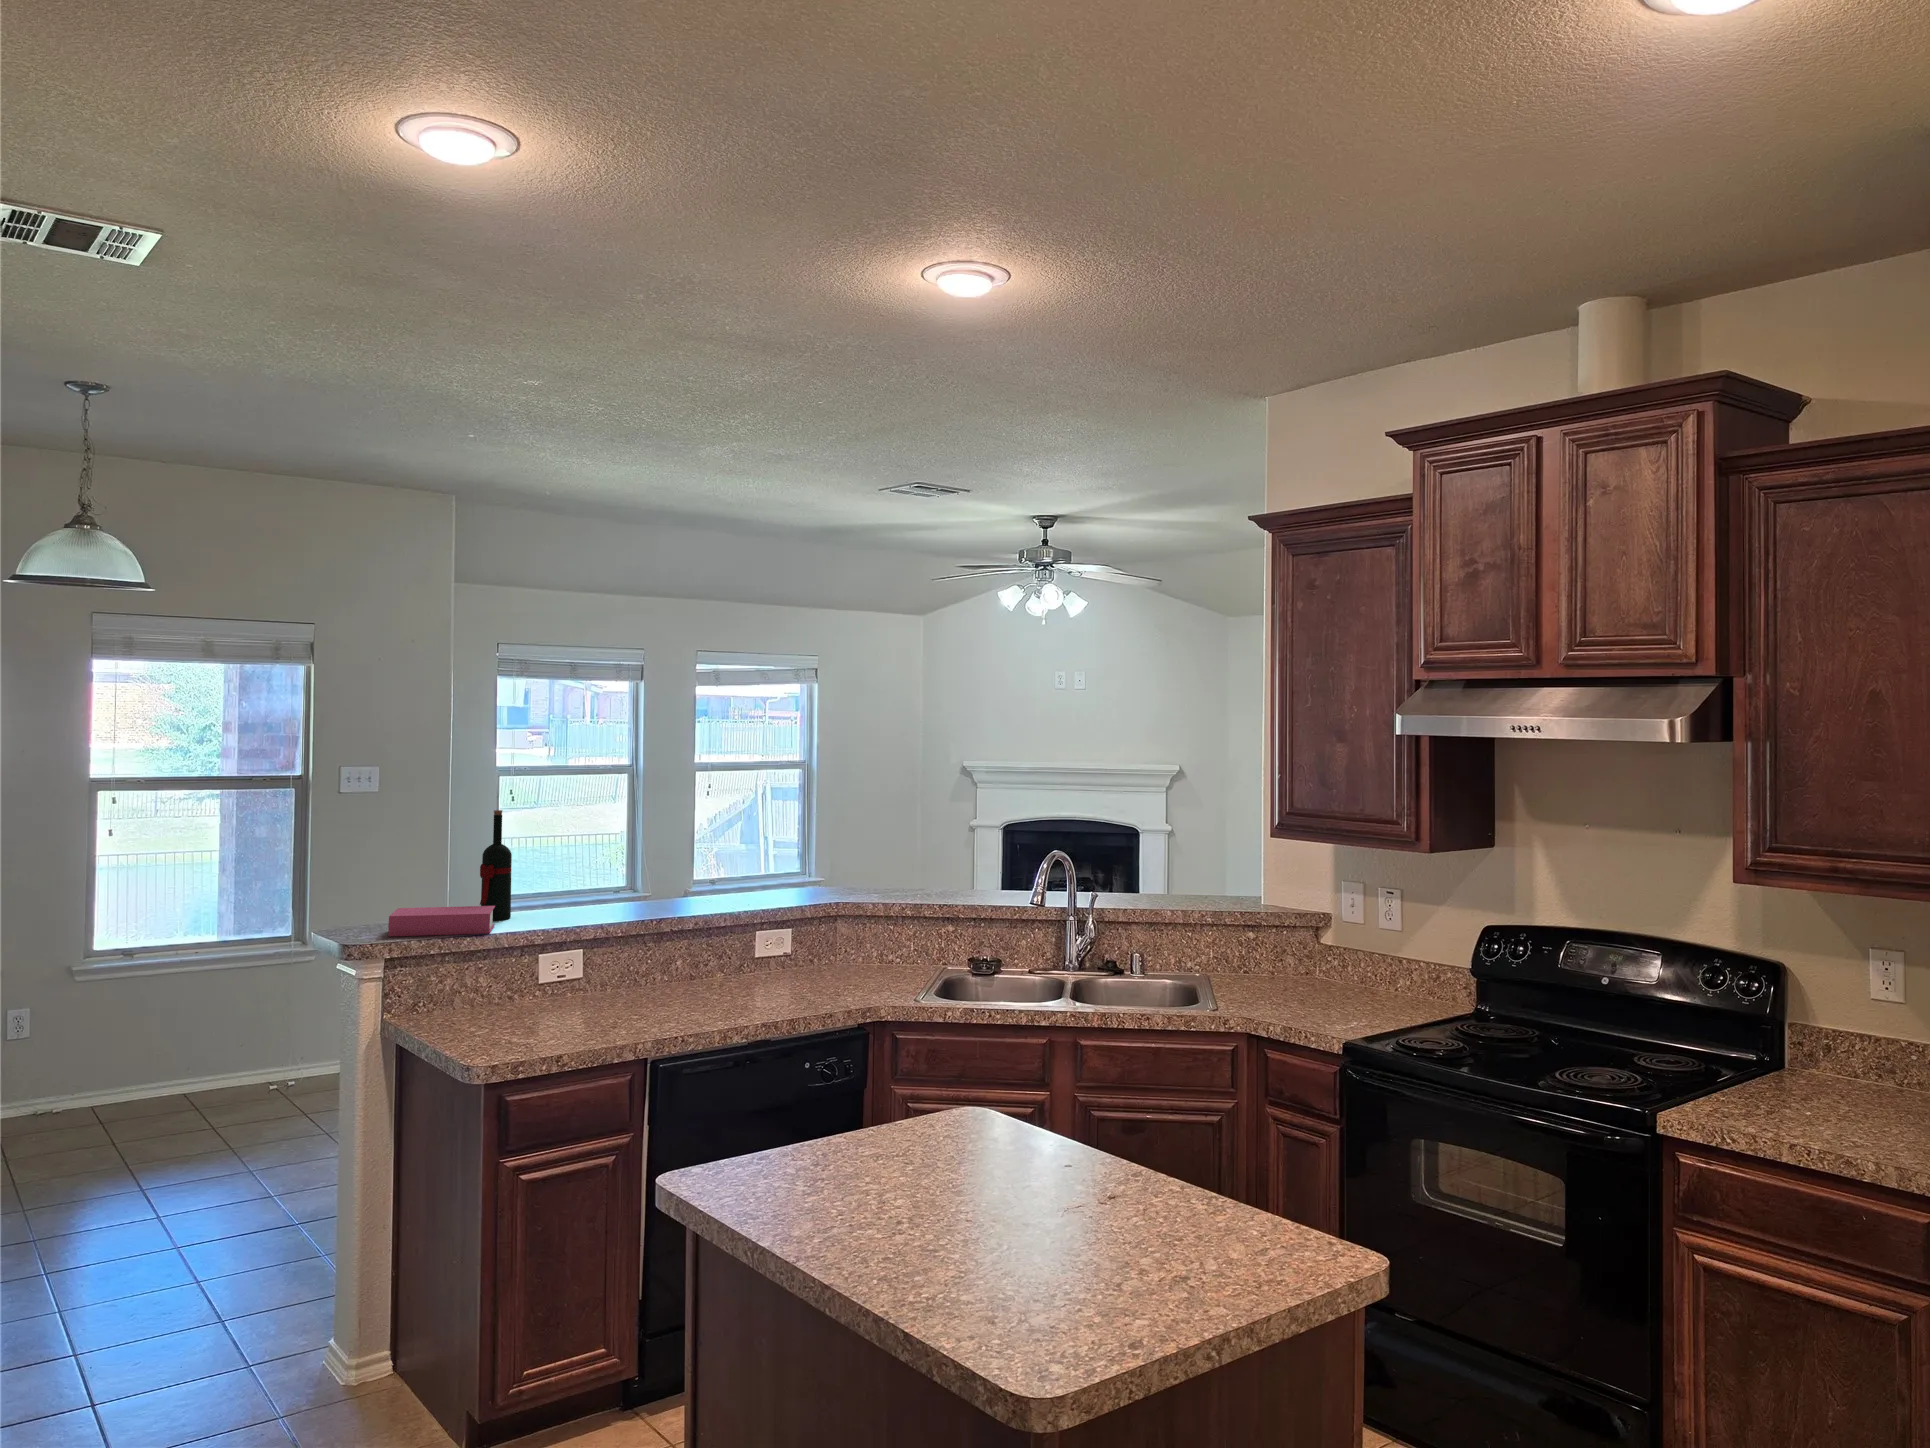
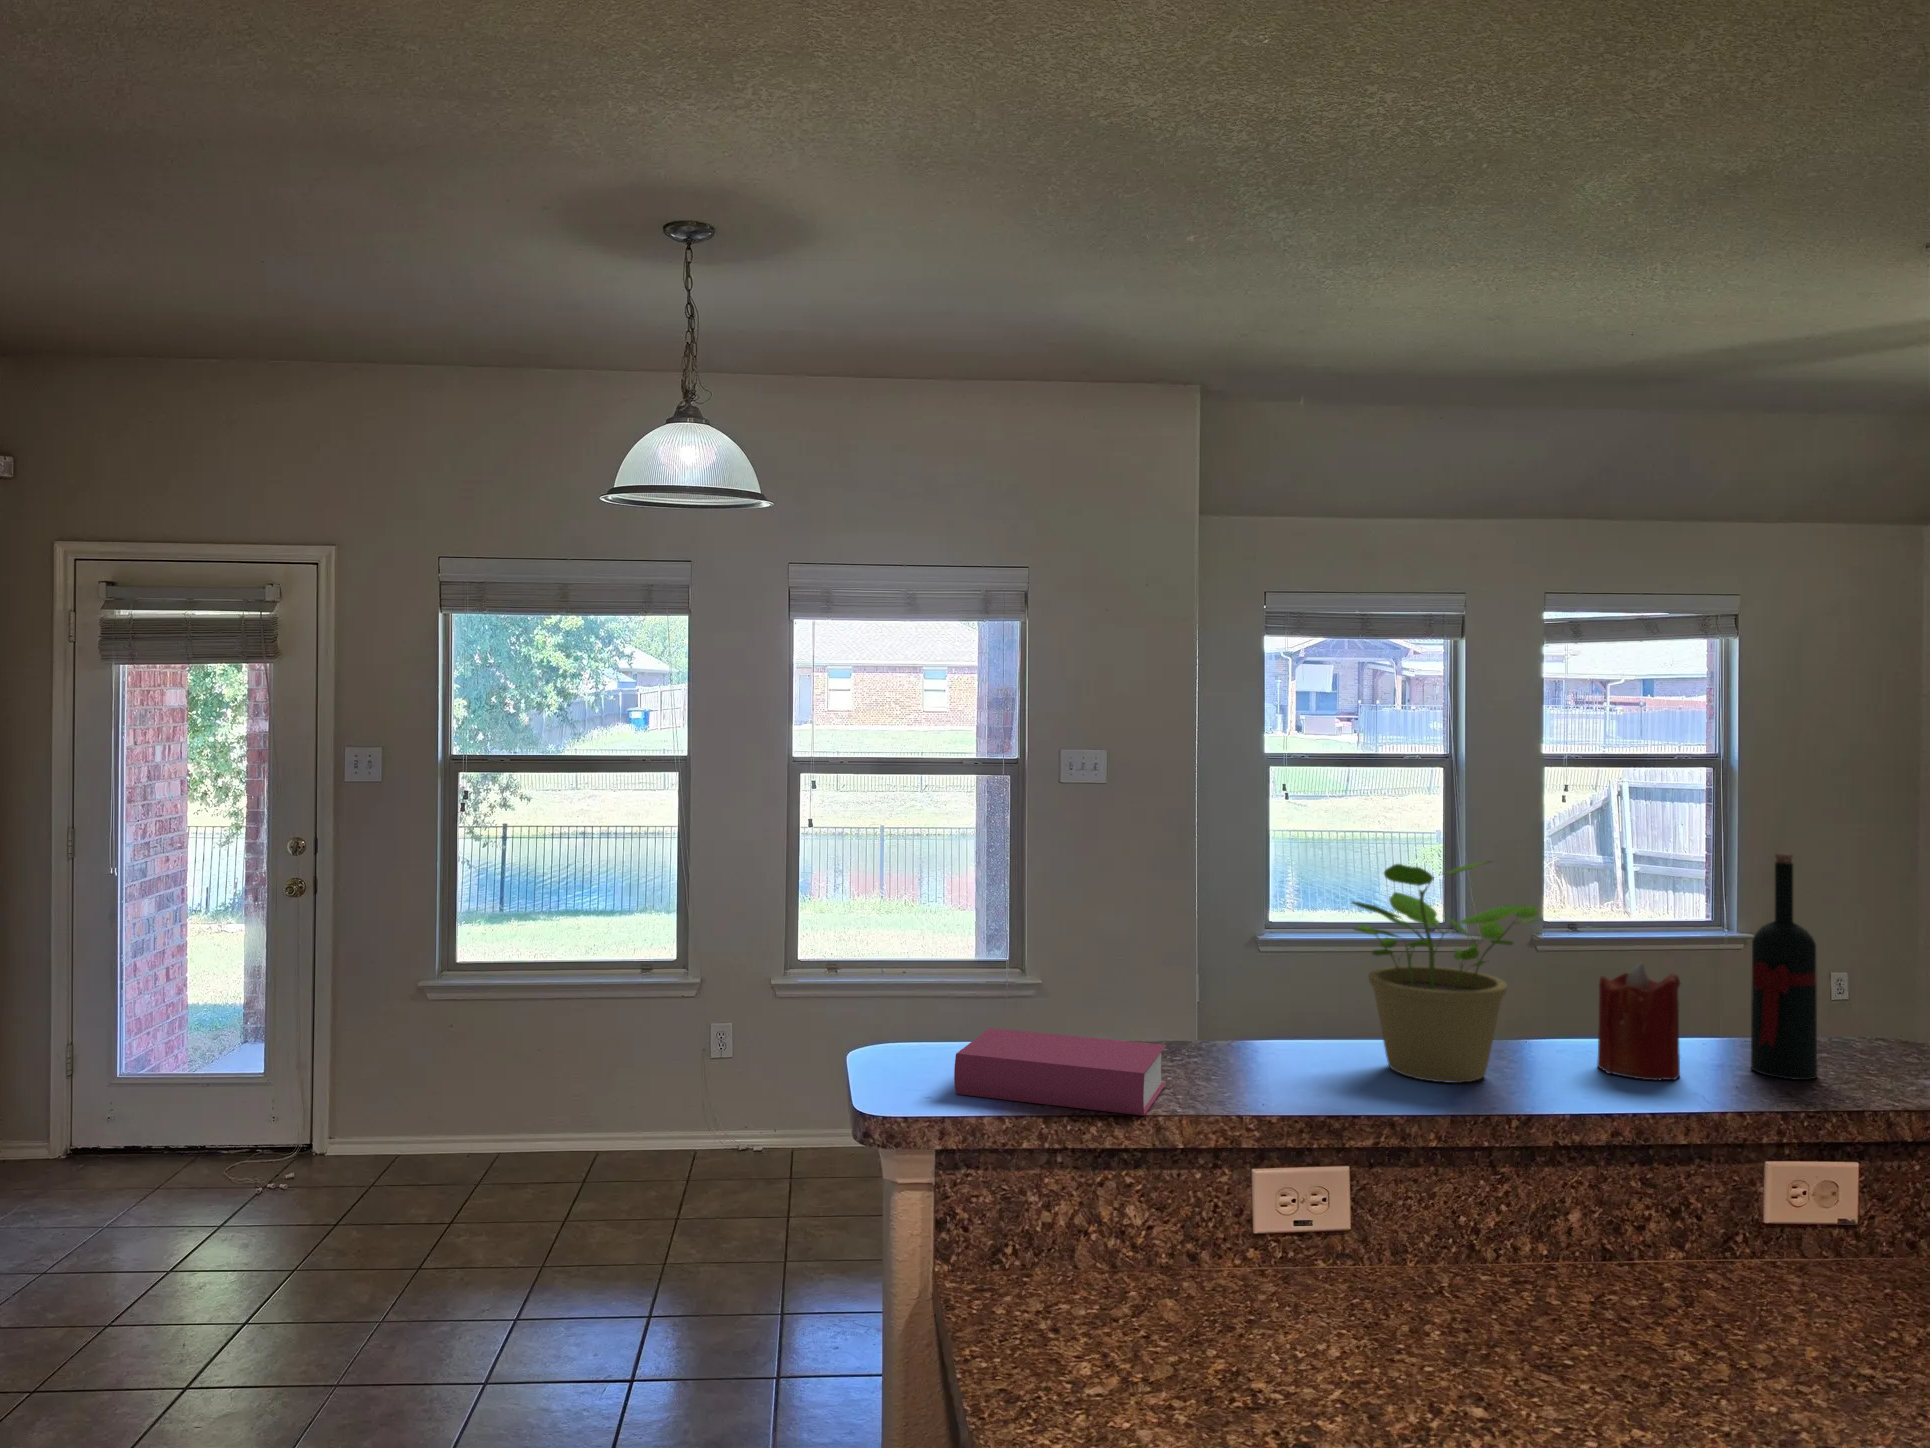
wine bottle: present [480,810,512,920] -> present [1751,853,1817,1080]
potted plant: none [584,811,670,914] -> present [1352,862,1538,1083]
candle: none [694,855,729,907] -> present [1597,962,1680,1080]

